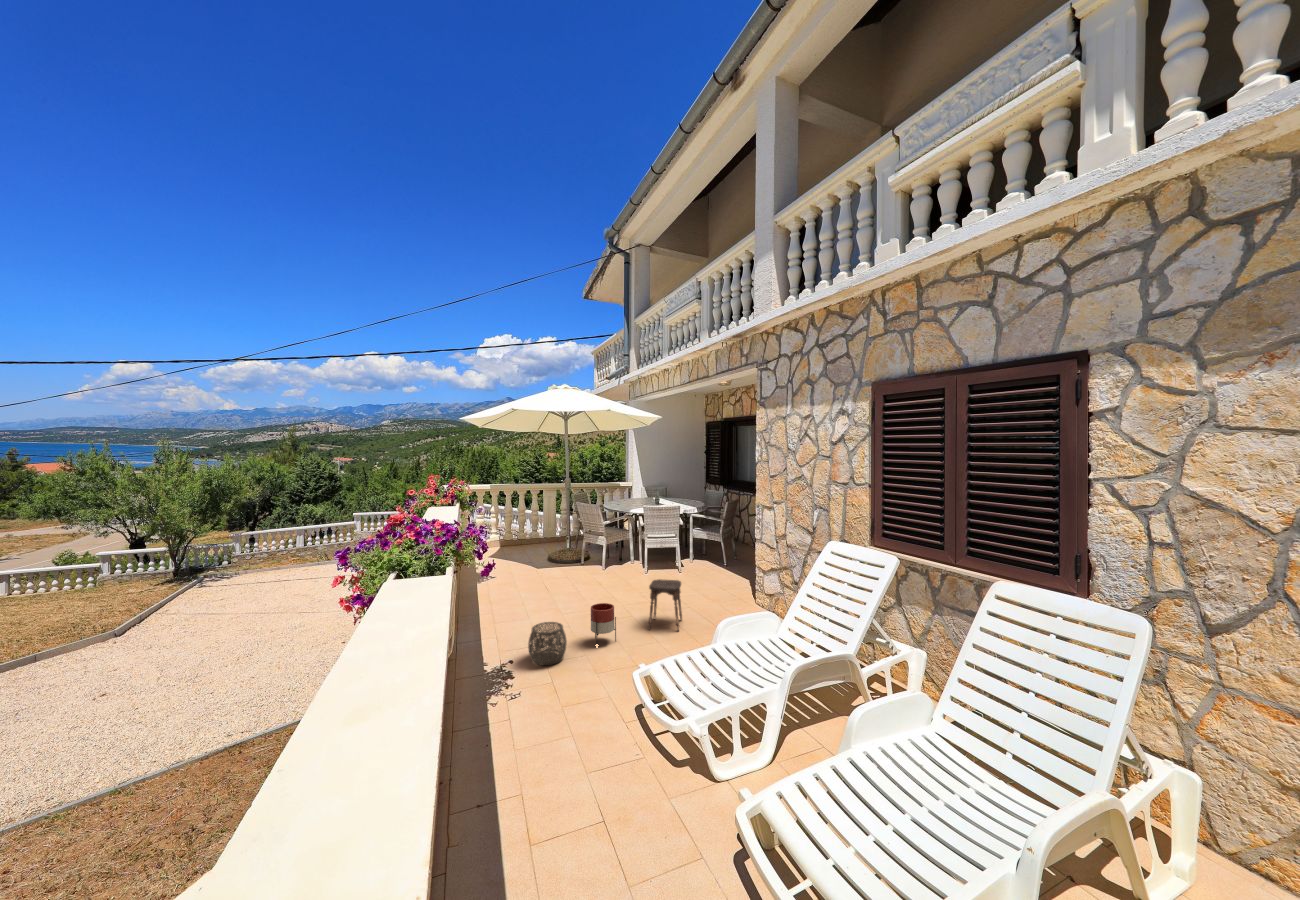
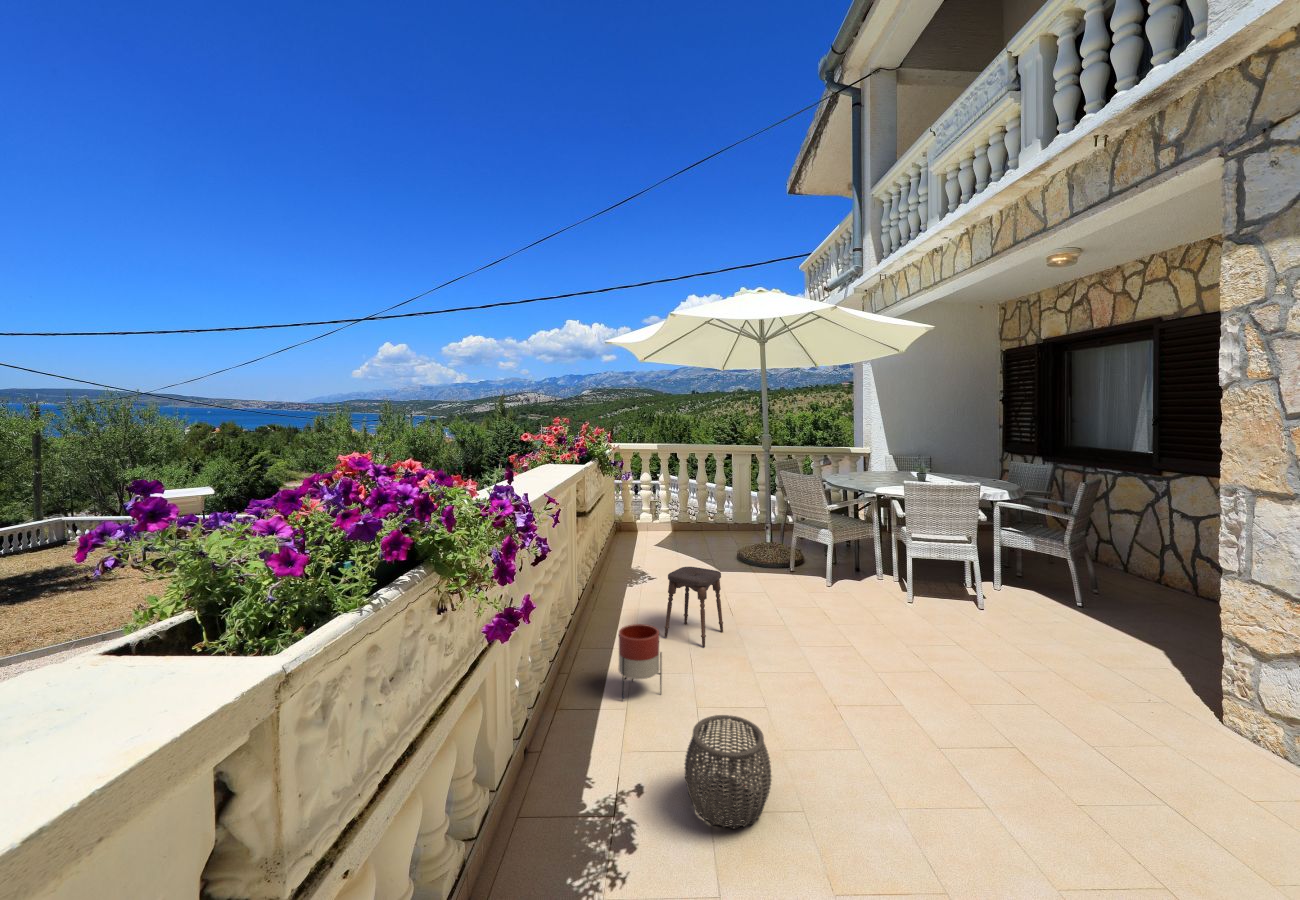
stool: present [649,579,682,631] -> present [664,567,723,647]
planter: present [591,603,616,644] -> present [618,624,662,700]

